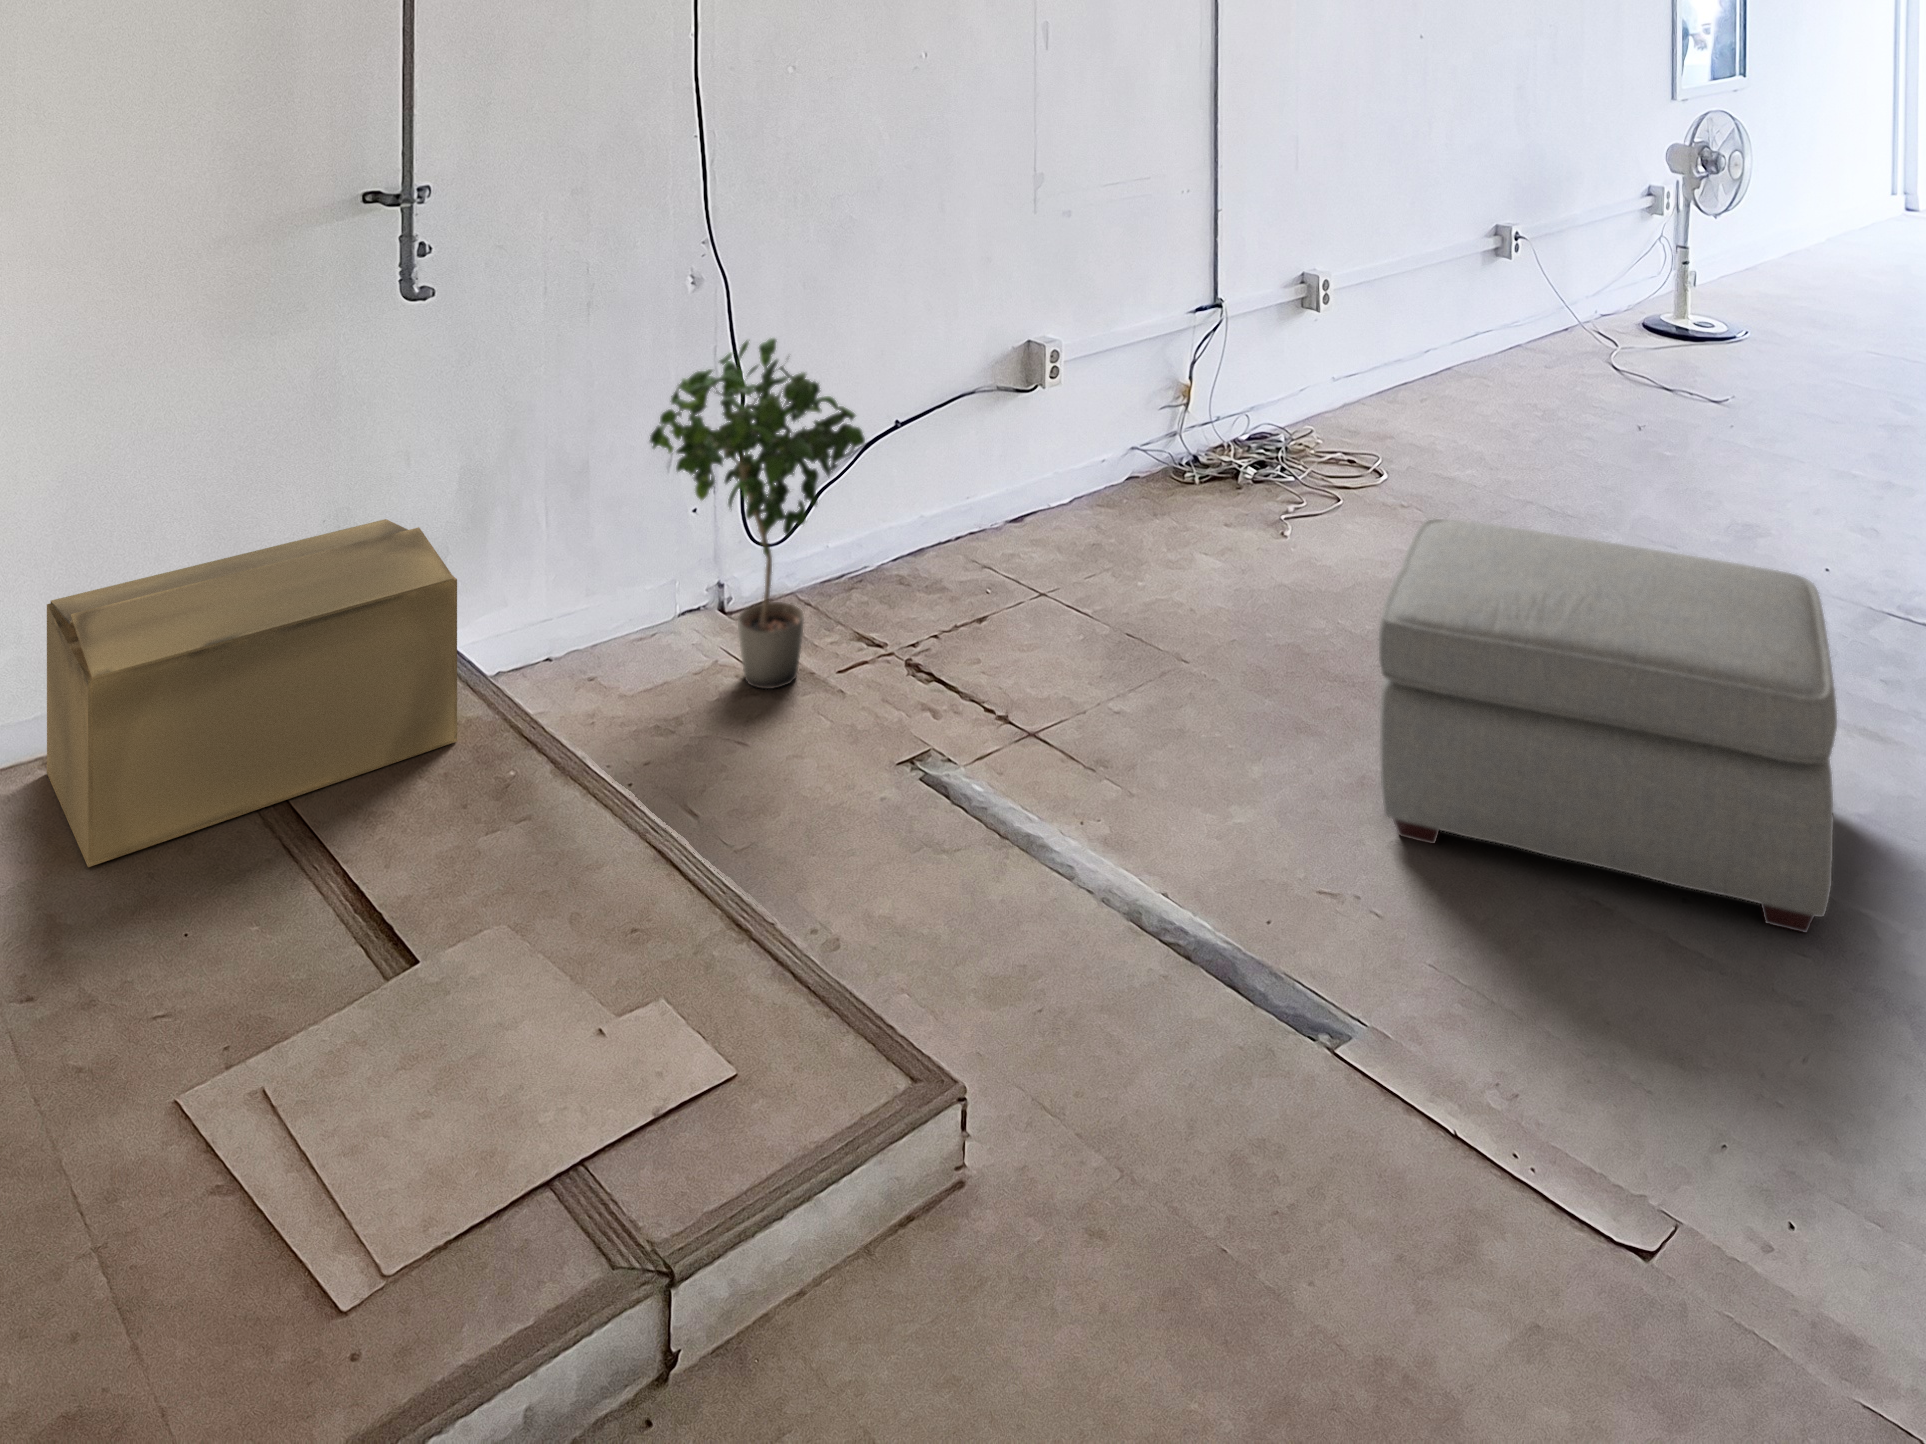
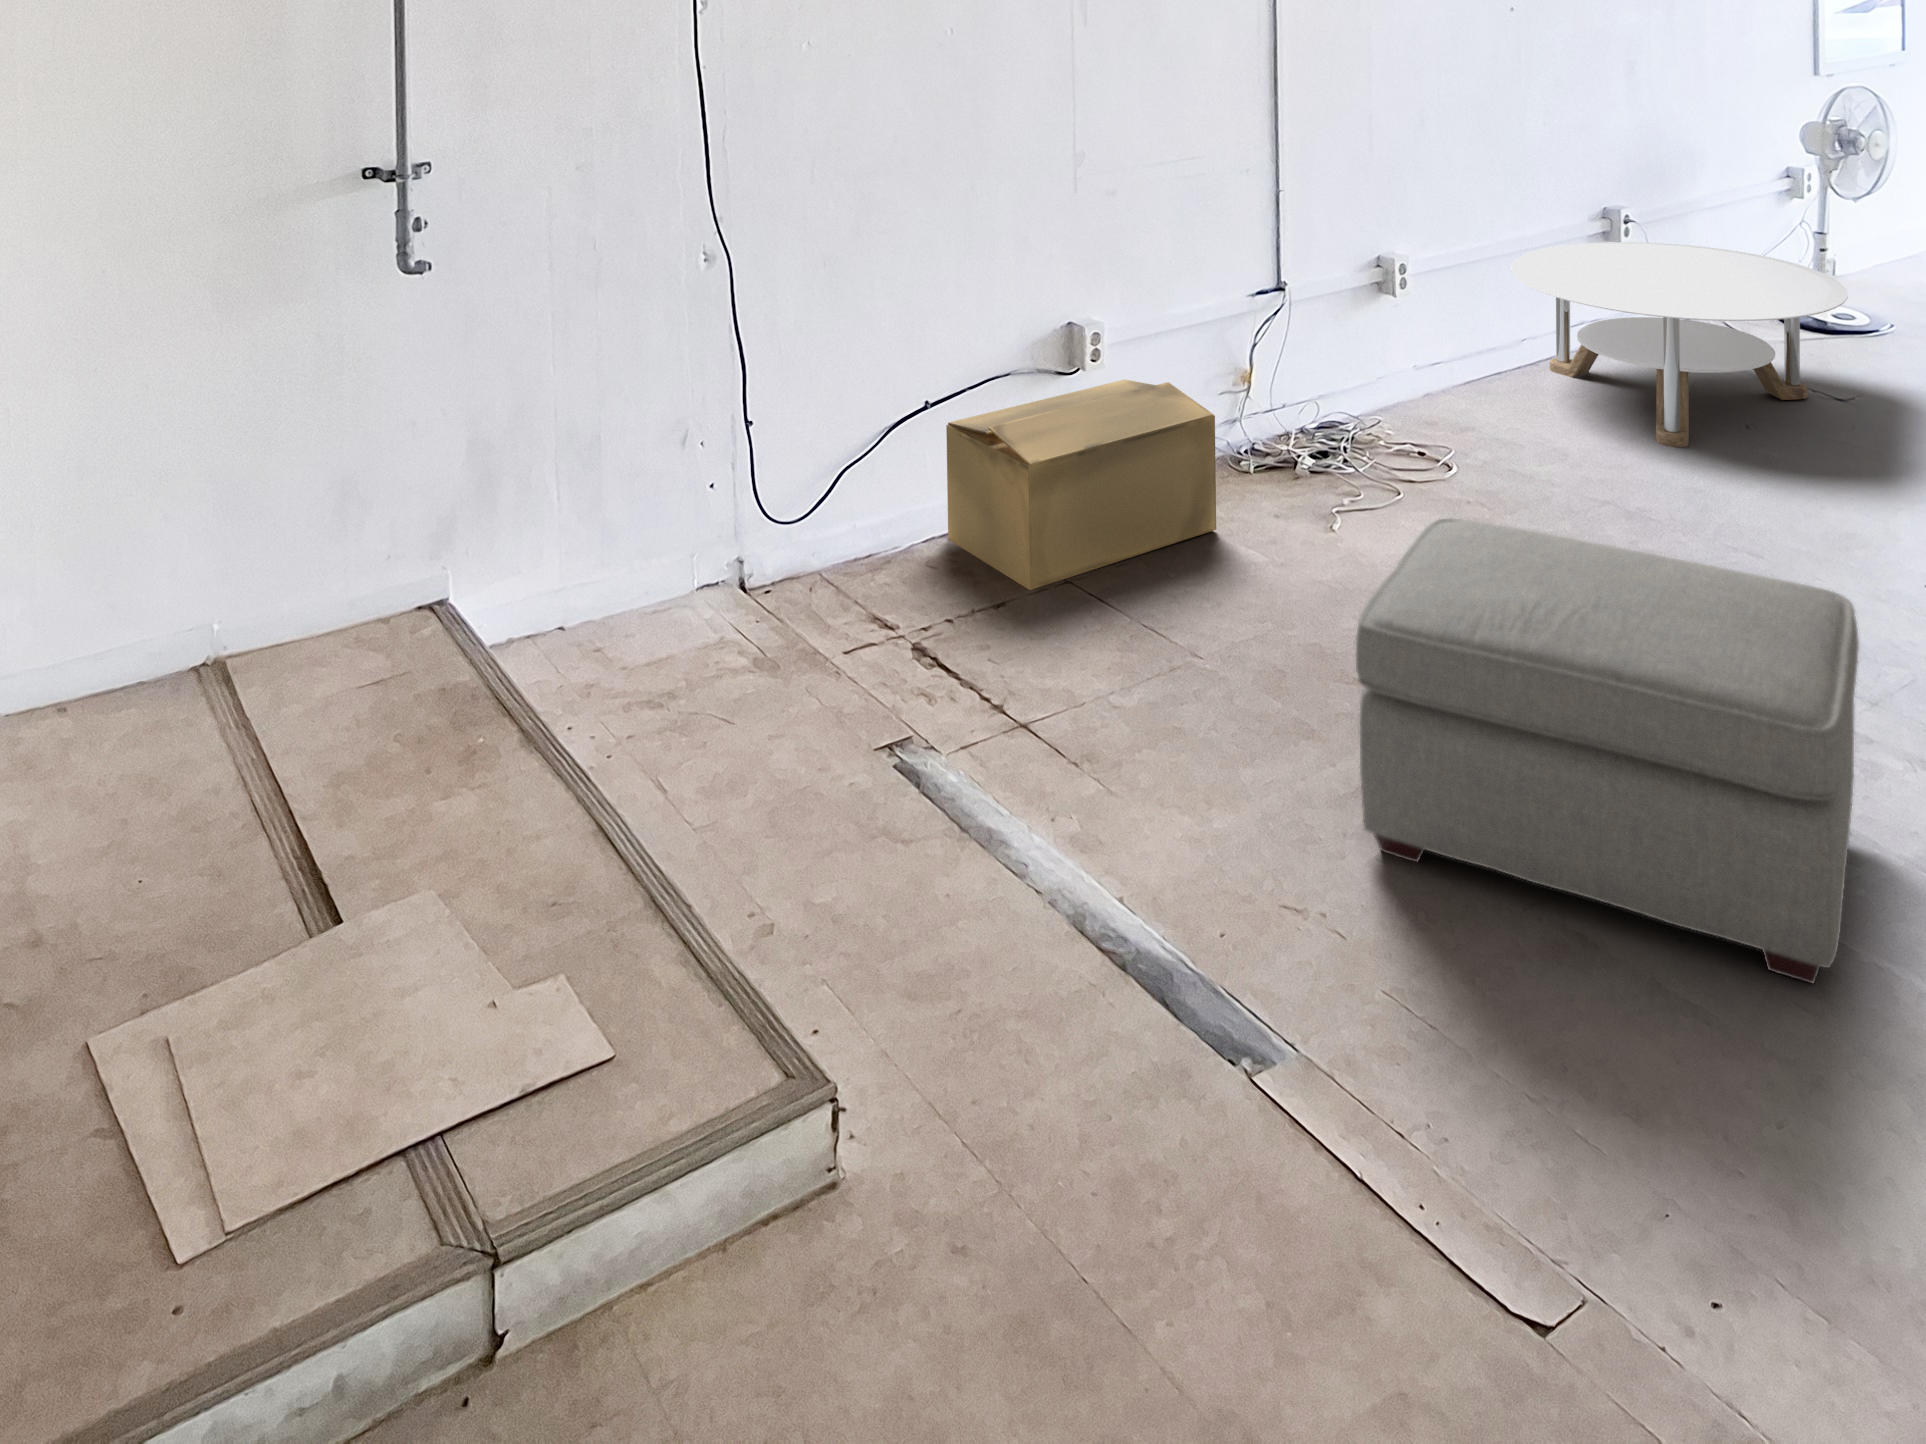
round table: none [1422,258,1730,450] -> present [1512,242,1848,447]
potted plant: present [650,338,865,689] -> none [644,316,849,667]
cardboard box: present [47,519,457,867] -> present [946,380,1216,590]

